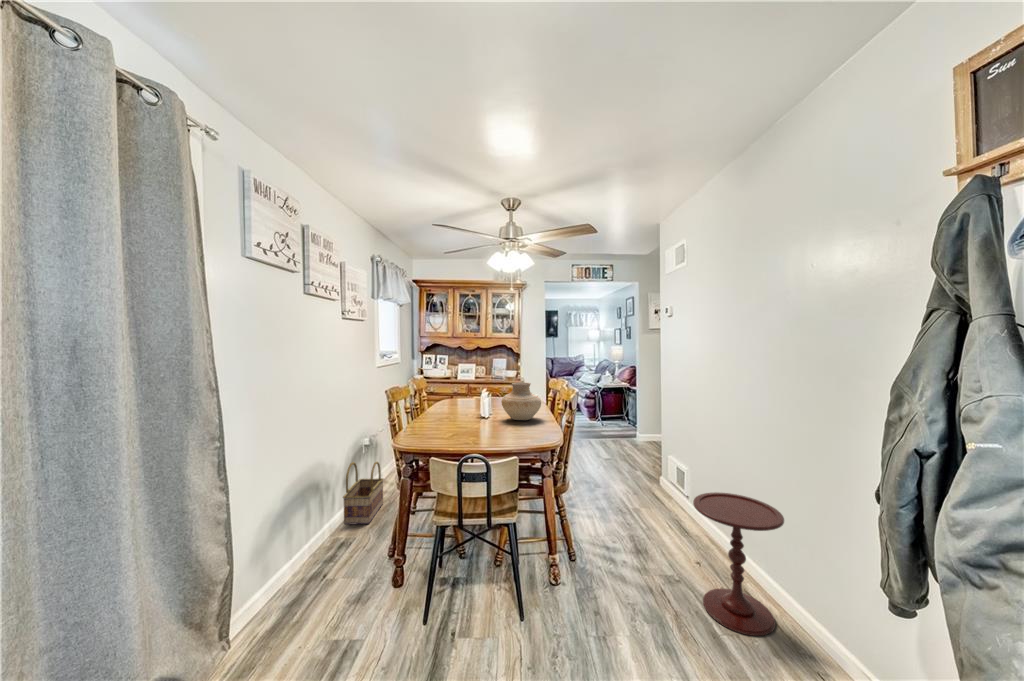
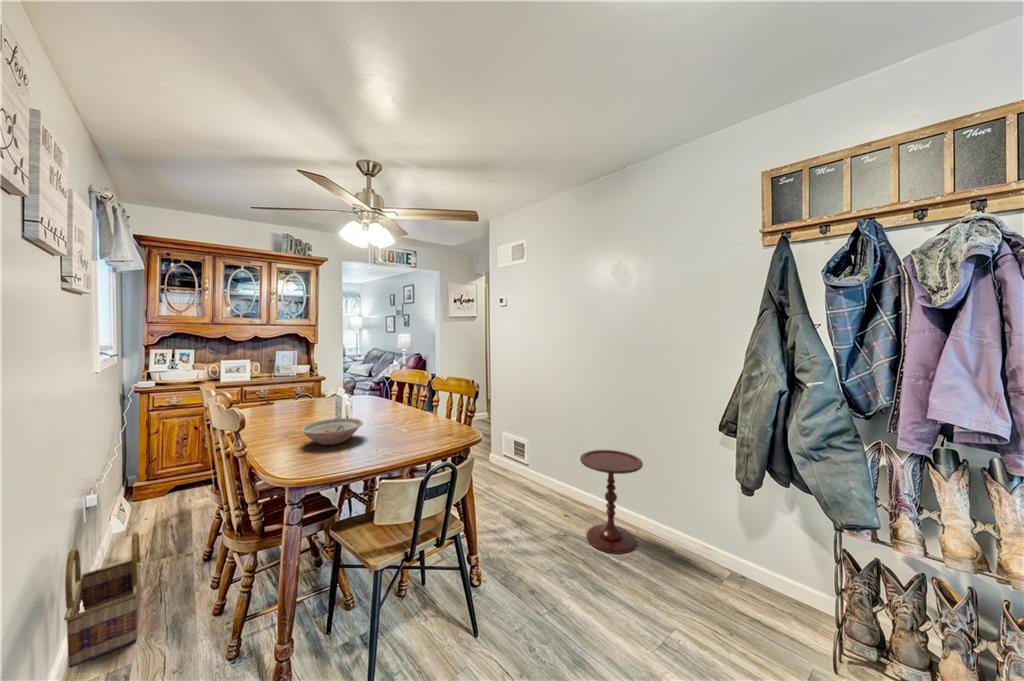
vase: present [501,382,541,420] -> none [376,376,425,421]
bowl: none [435,410,477,428] -> present [300,418,363,445]

